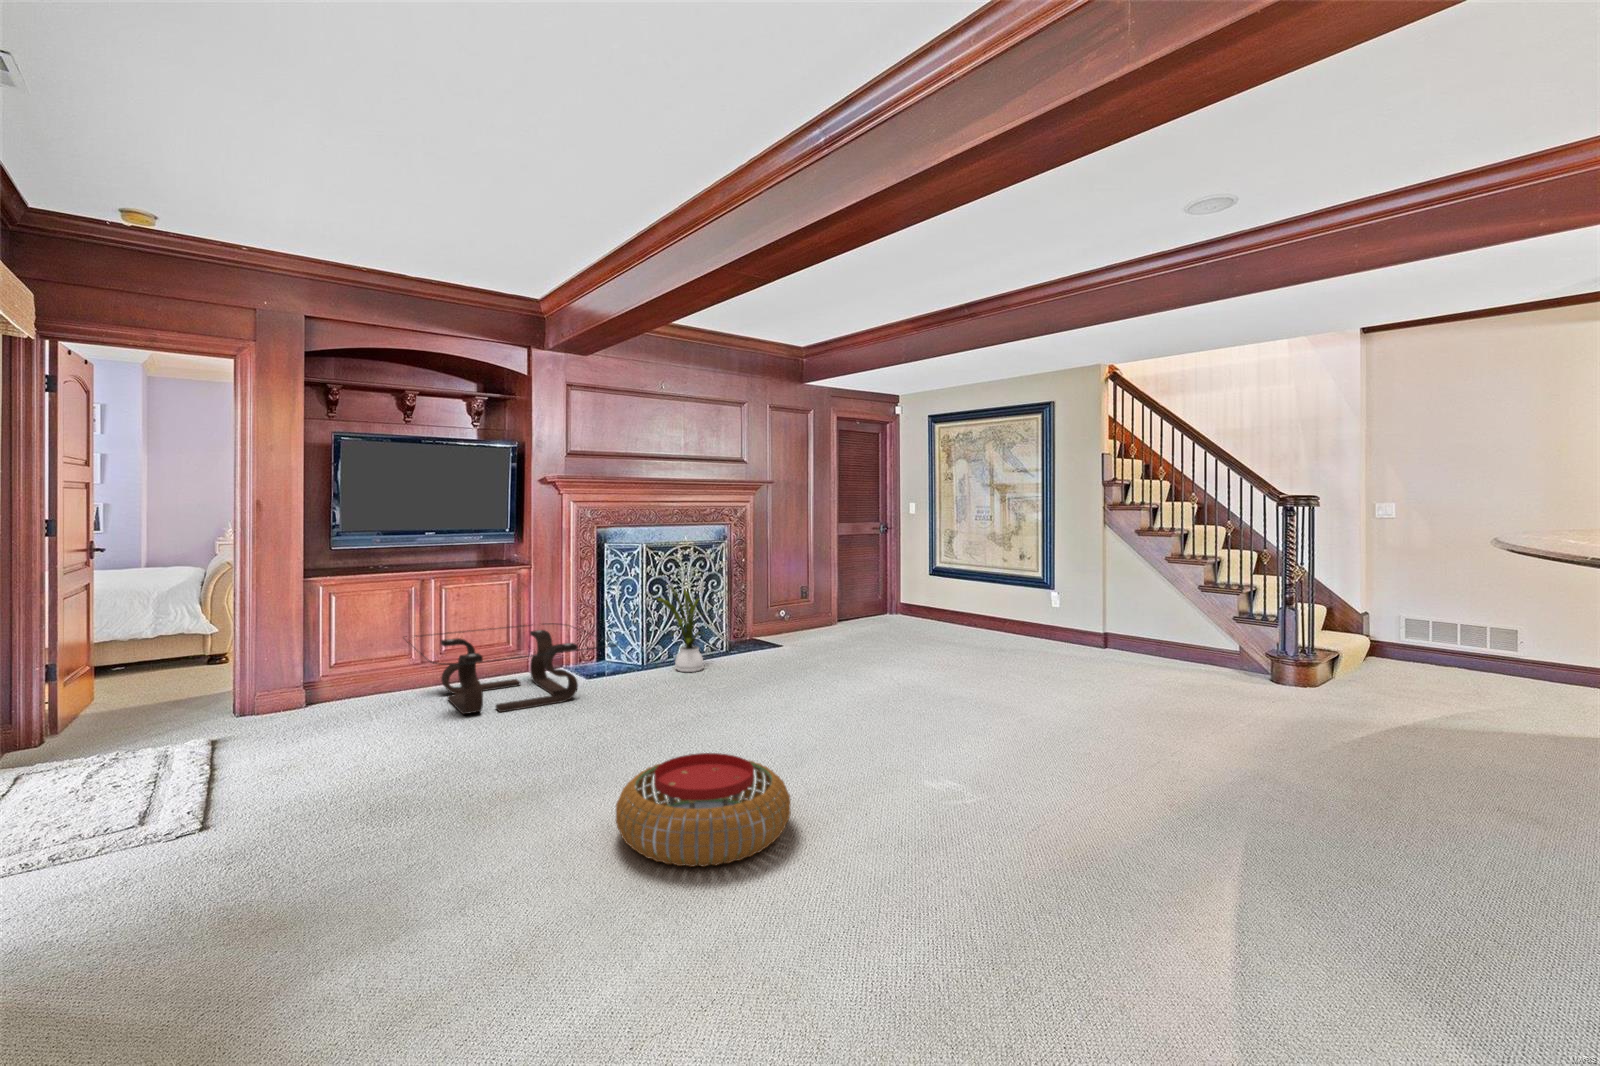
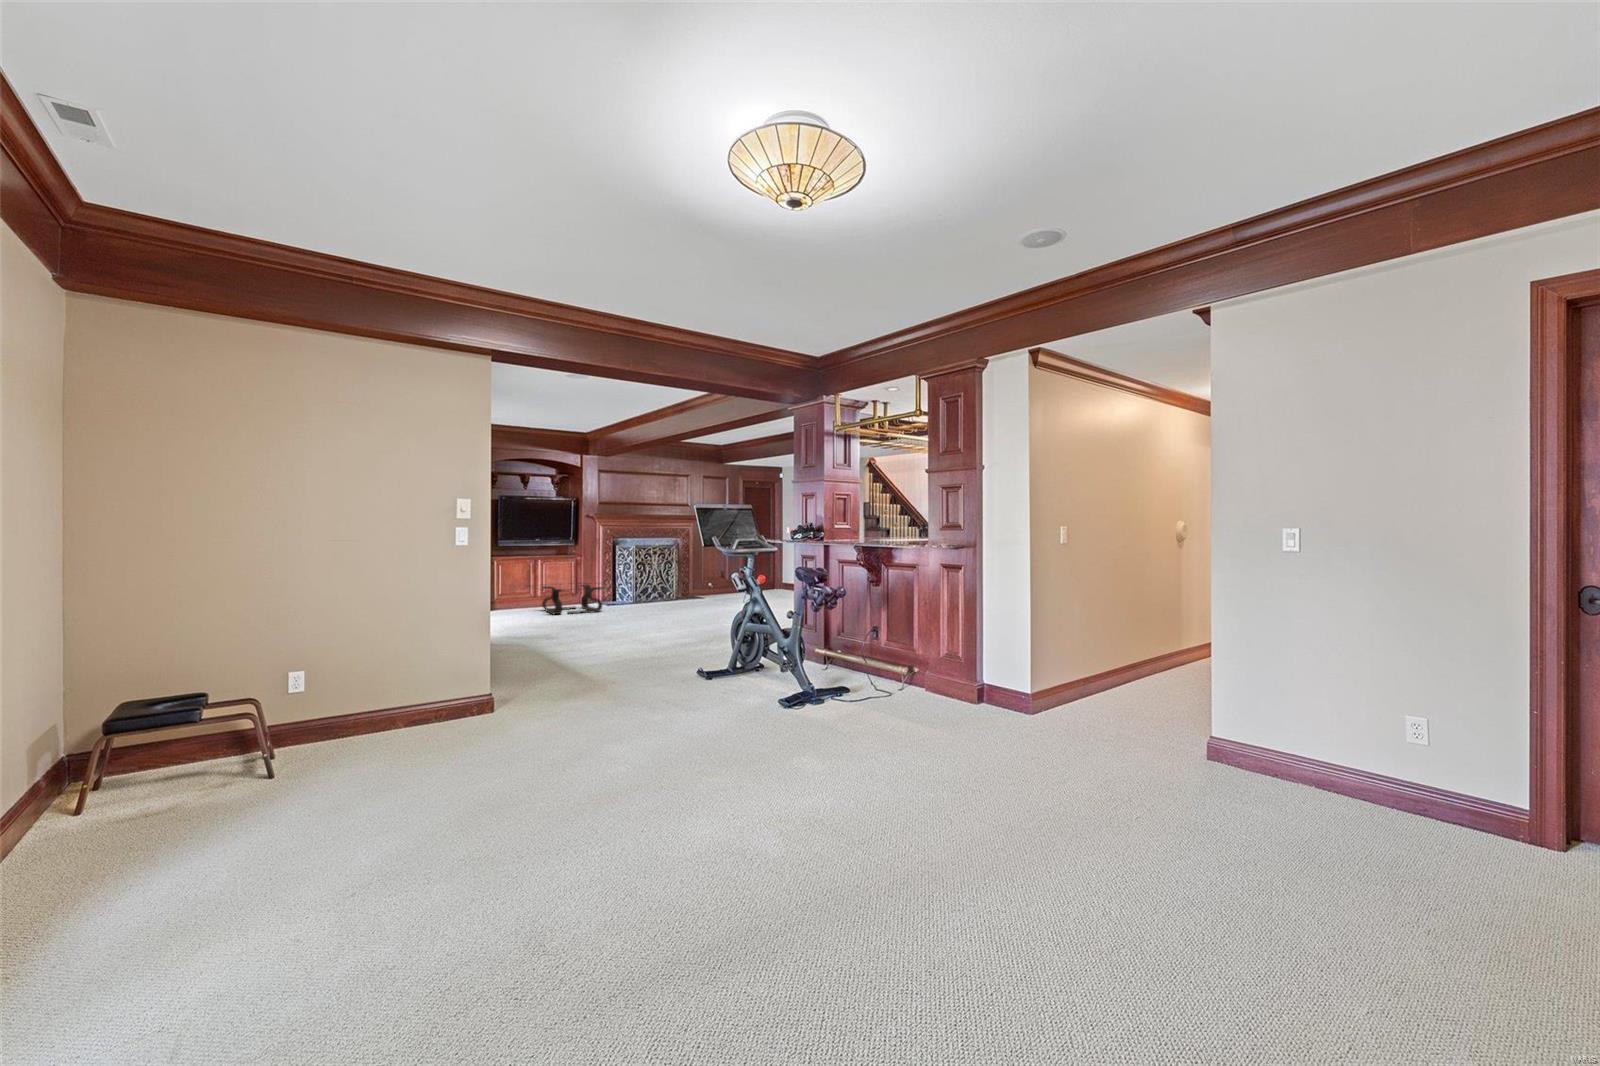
house plant: present [657,586,704,672] -> none [640,564,665,606]
pouf: present [616,753,791,867] -> none [613,608,672,634]

